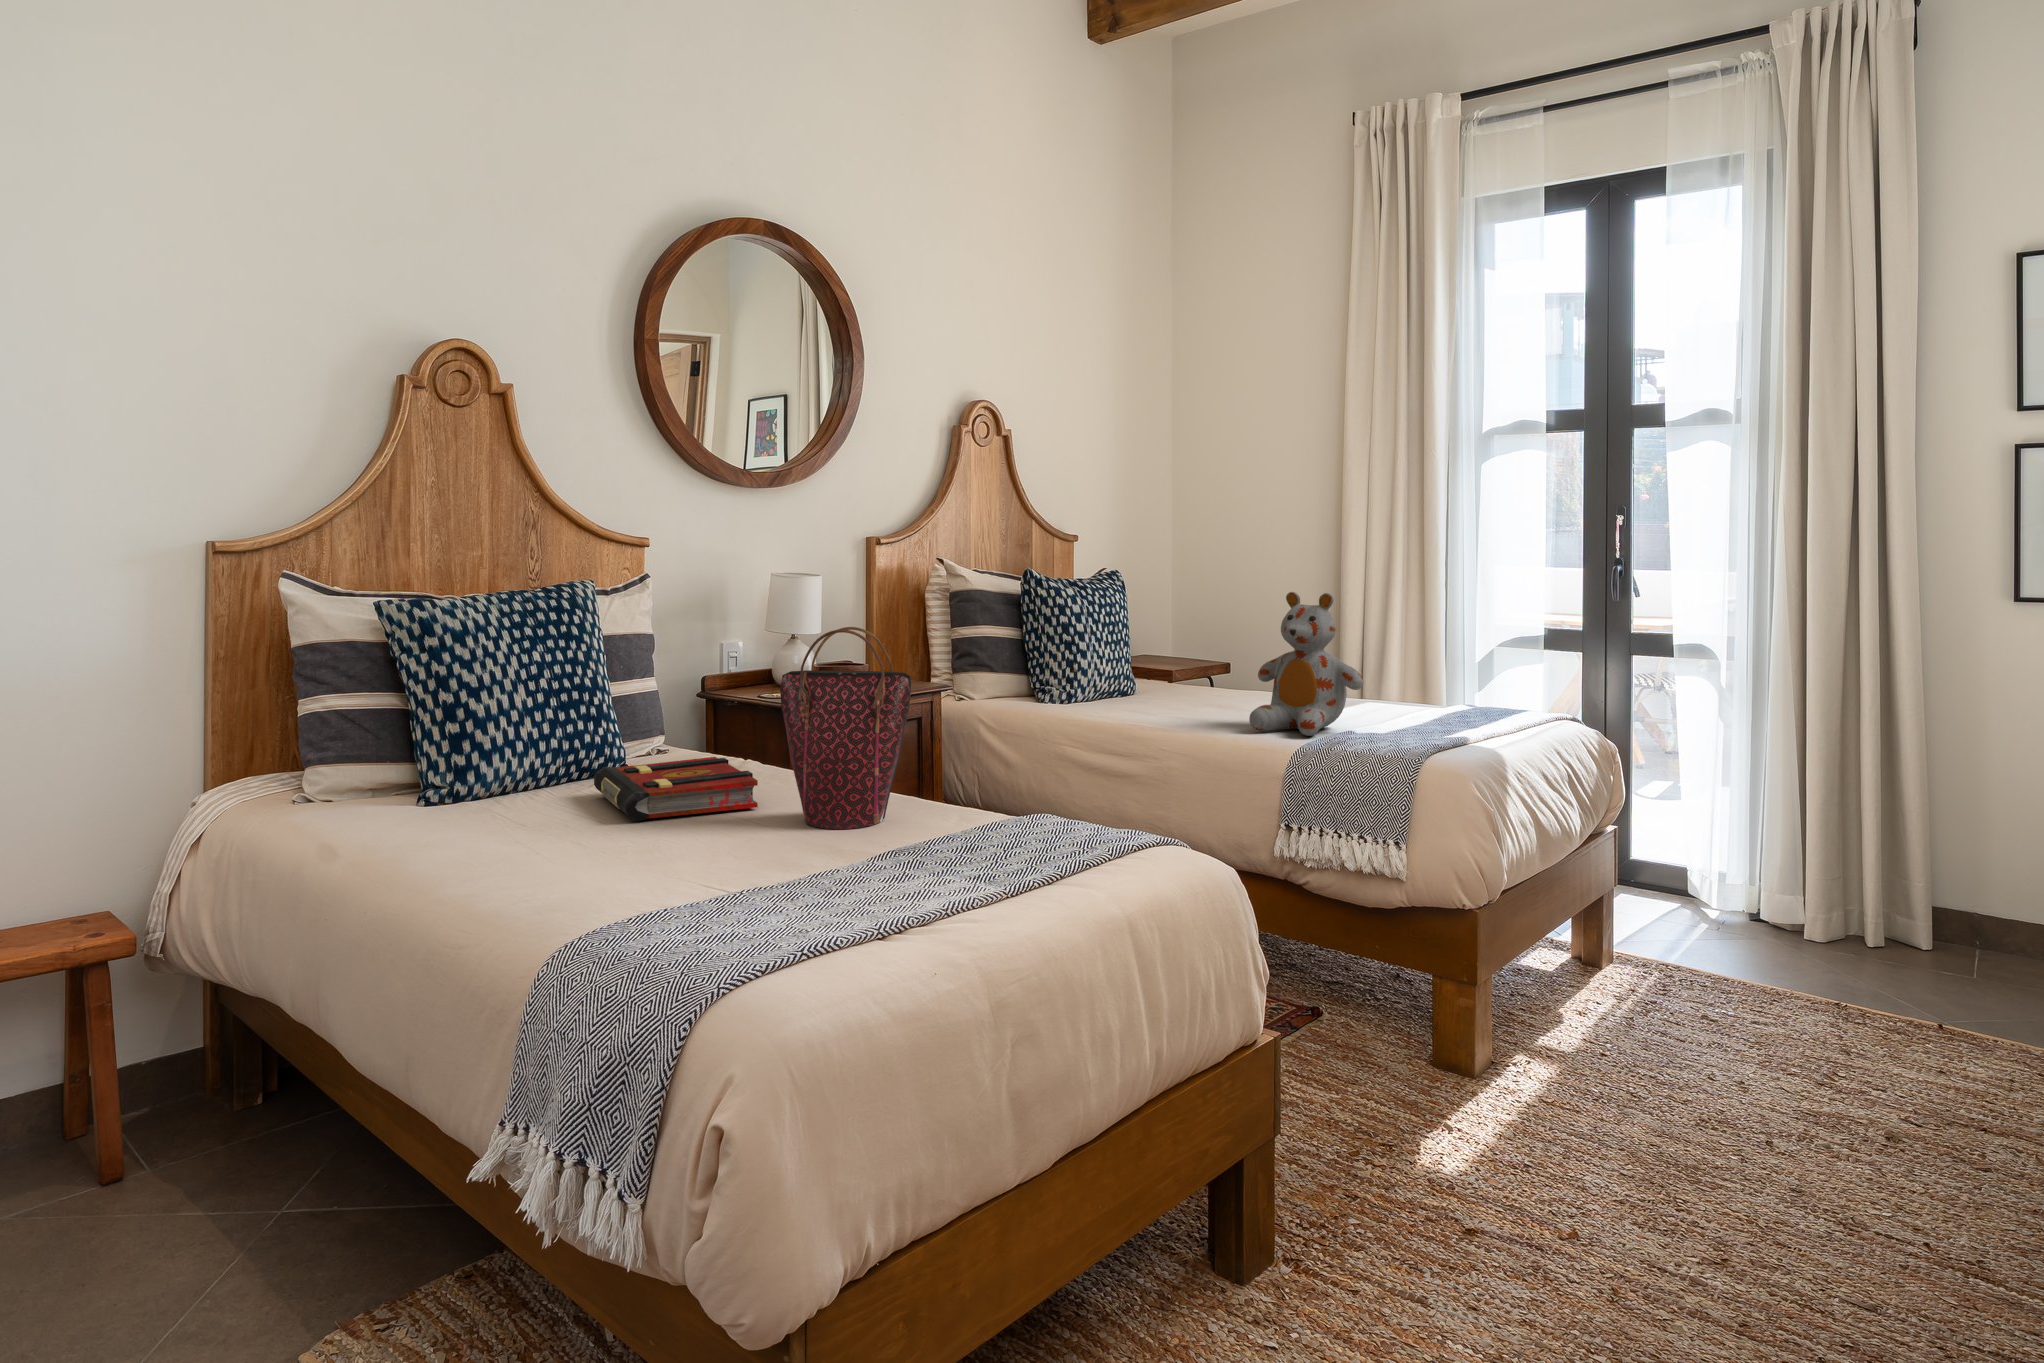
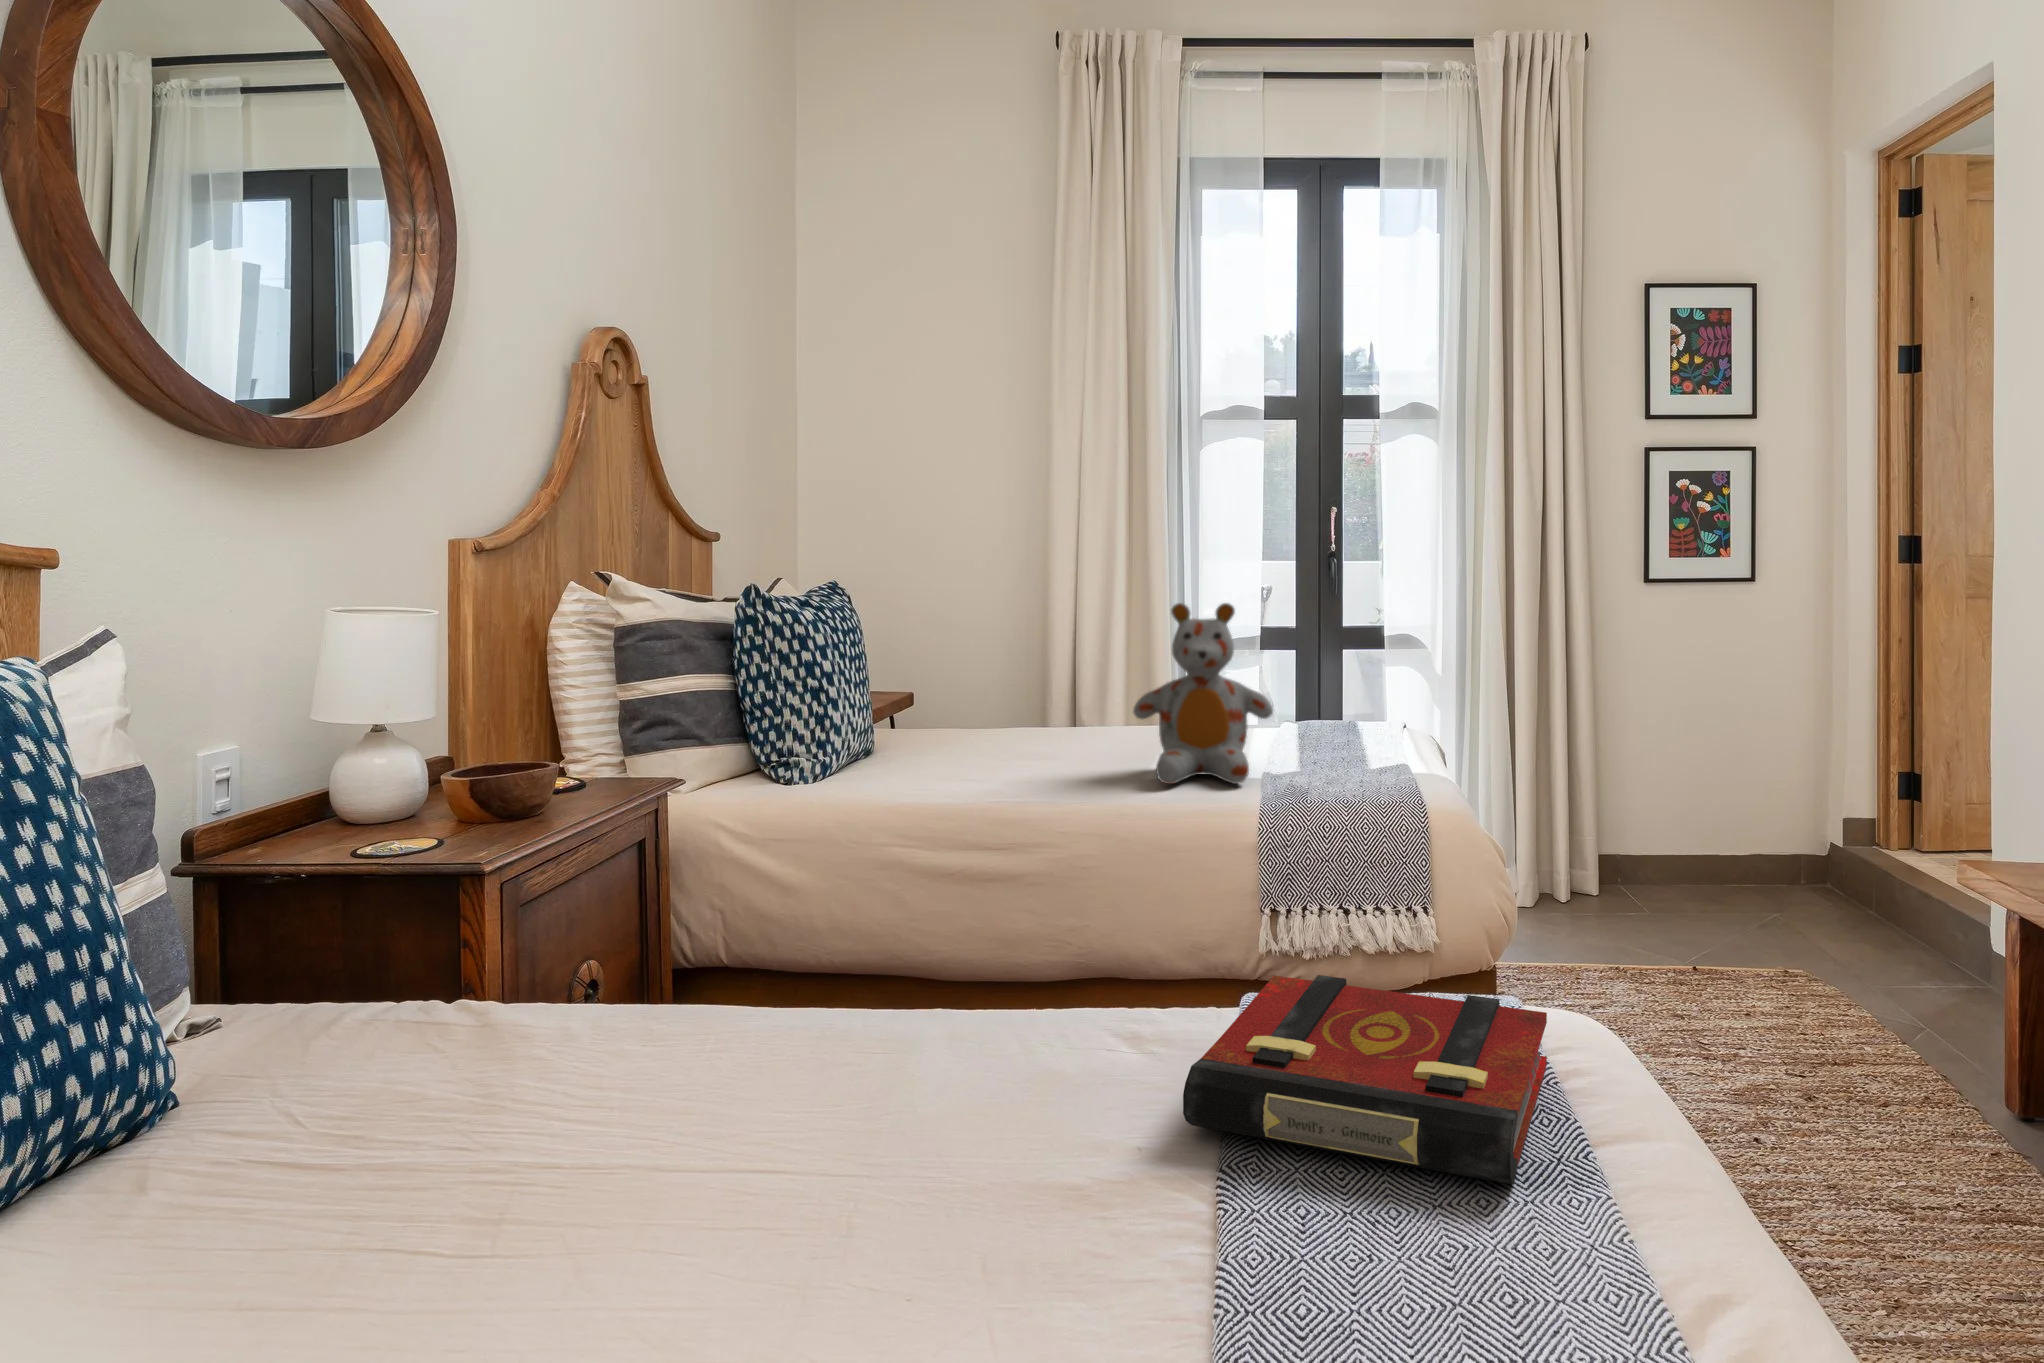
handbag: present [780,627,911,829] -> none [828,723,1082,1149]
book: present [594,757,758,822] -> present [1183,975,1547,1185]

